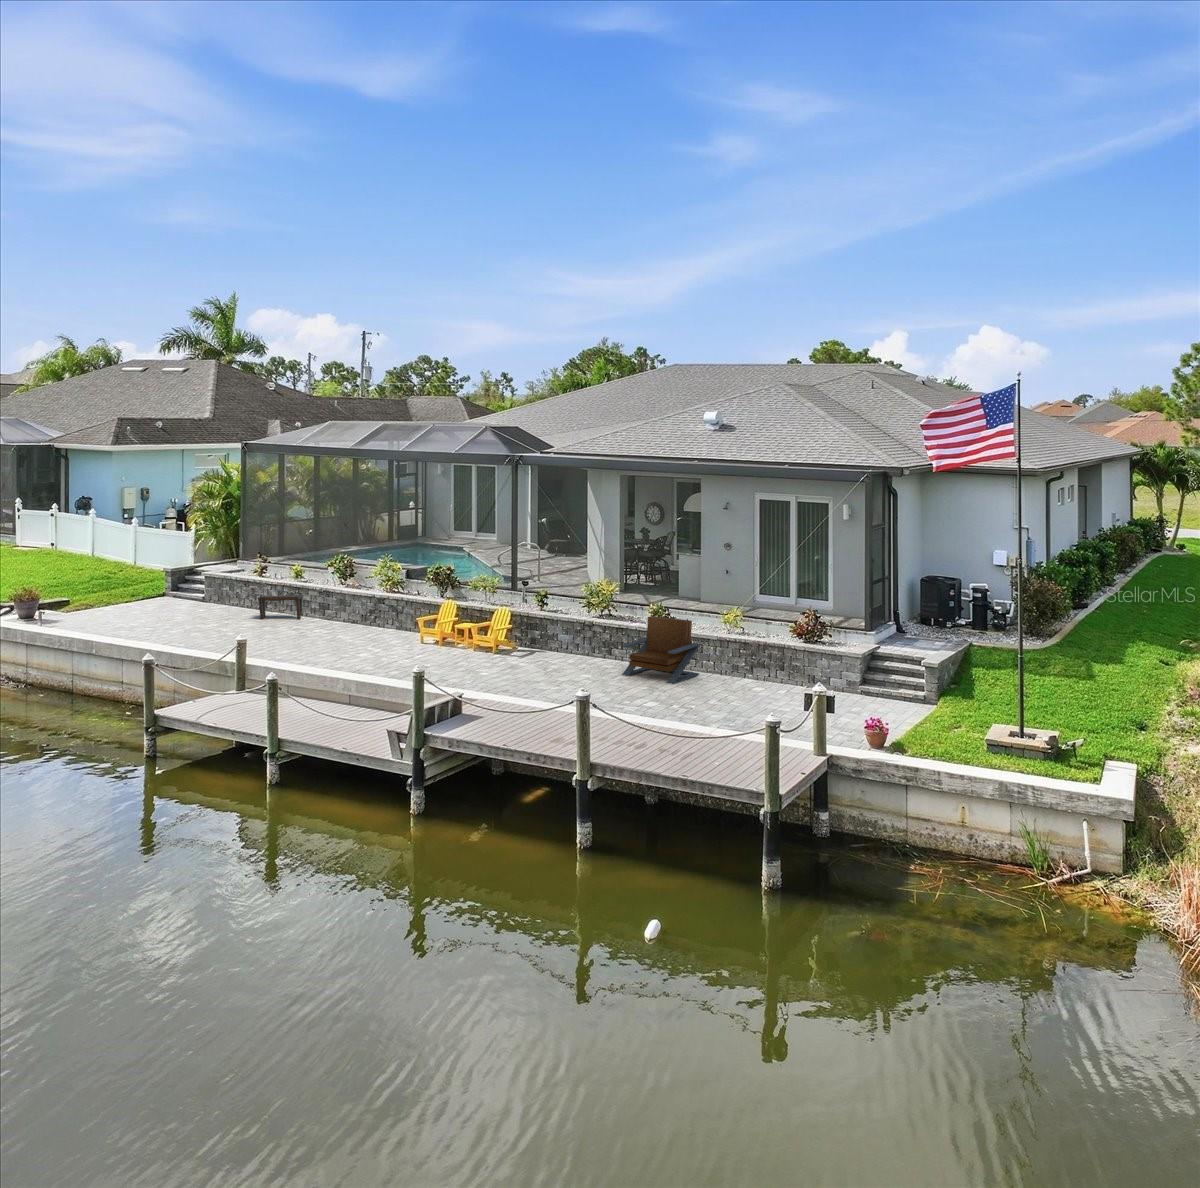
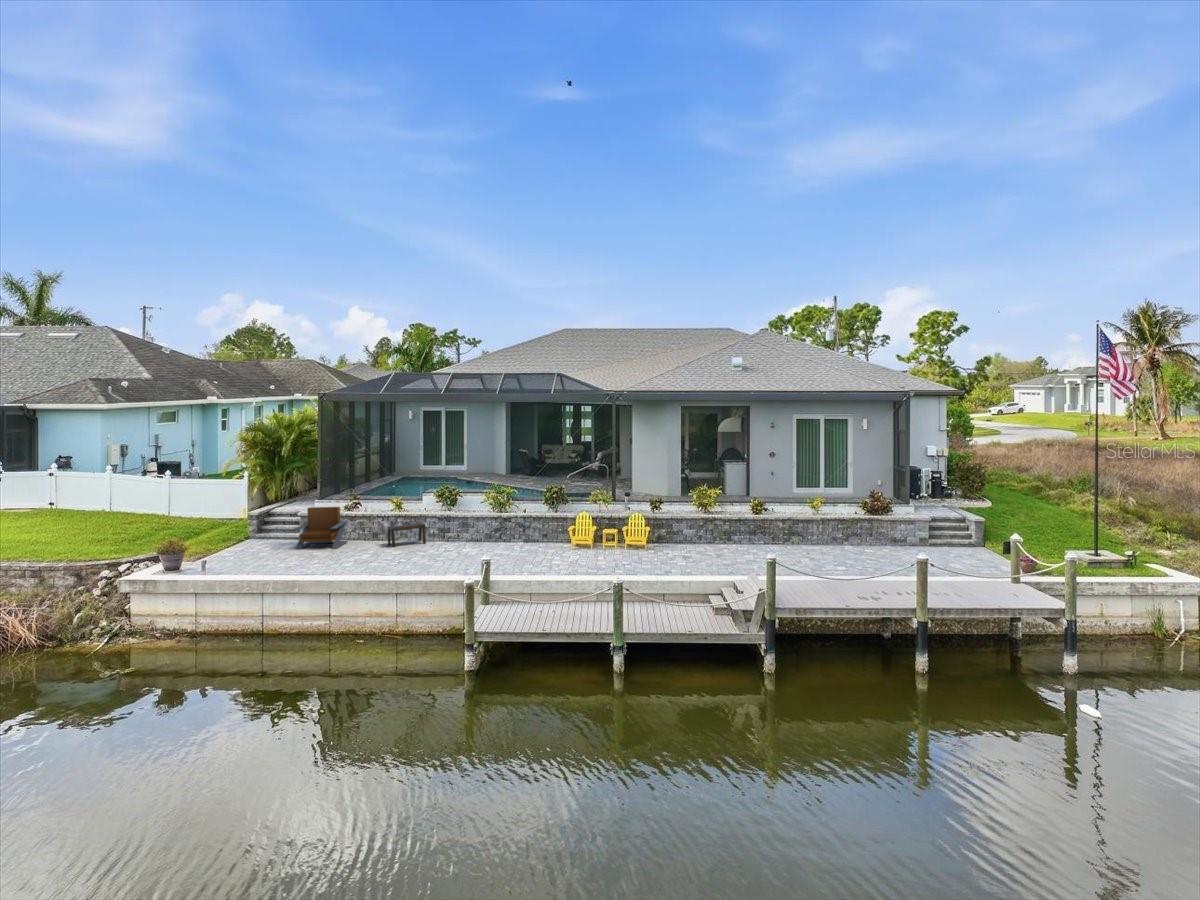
lounge chair: present [622,616,700,684] -> present [294,507,348,550]

